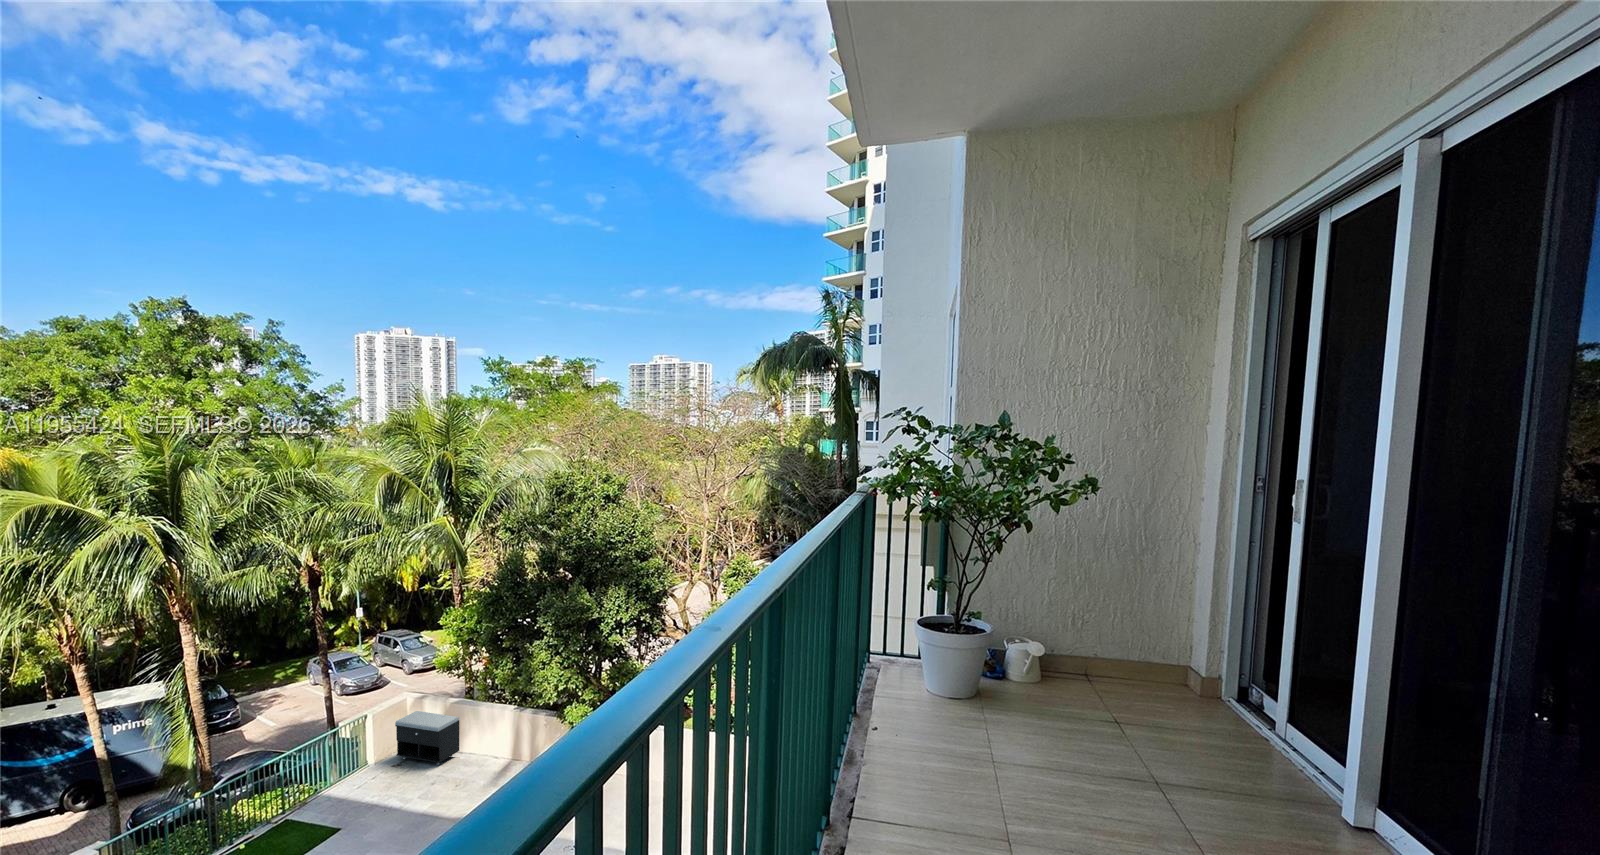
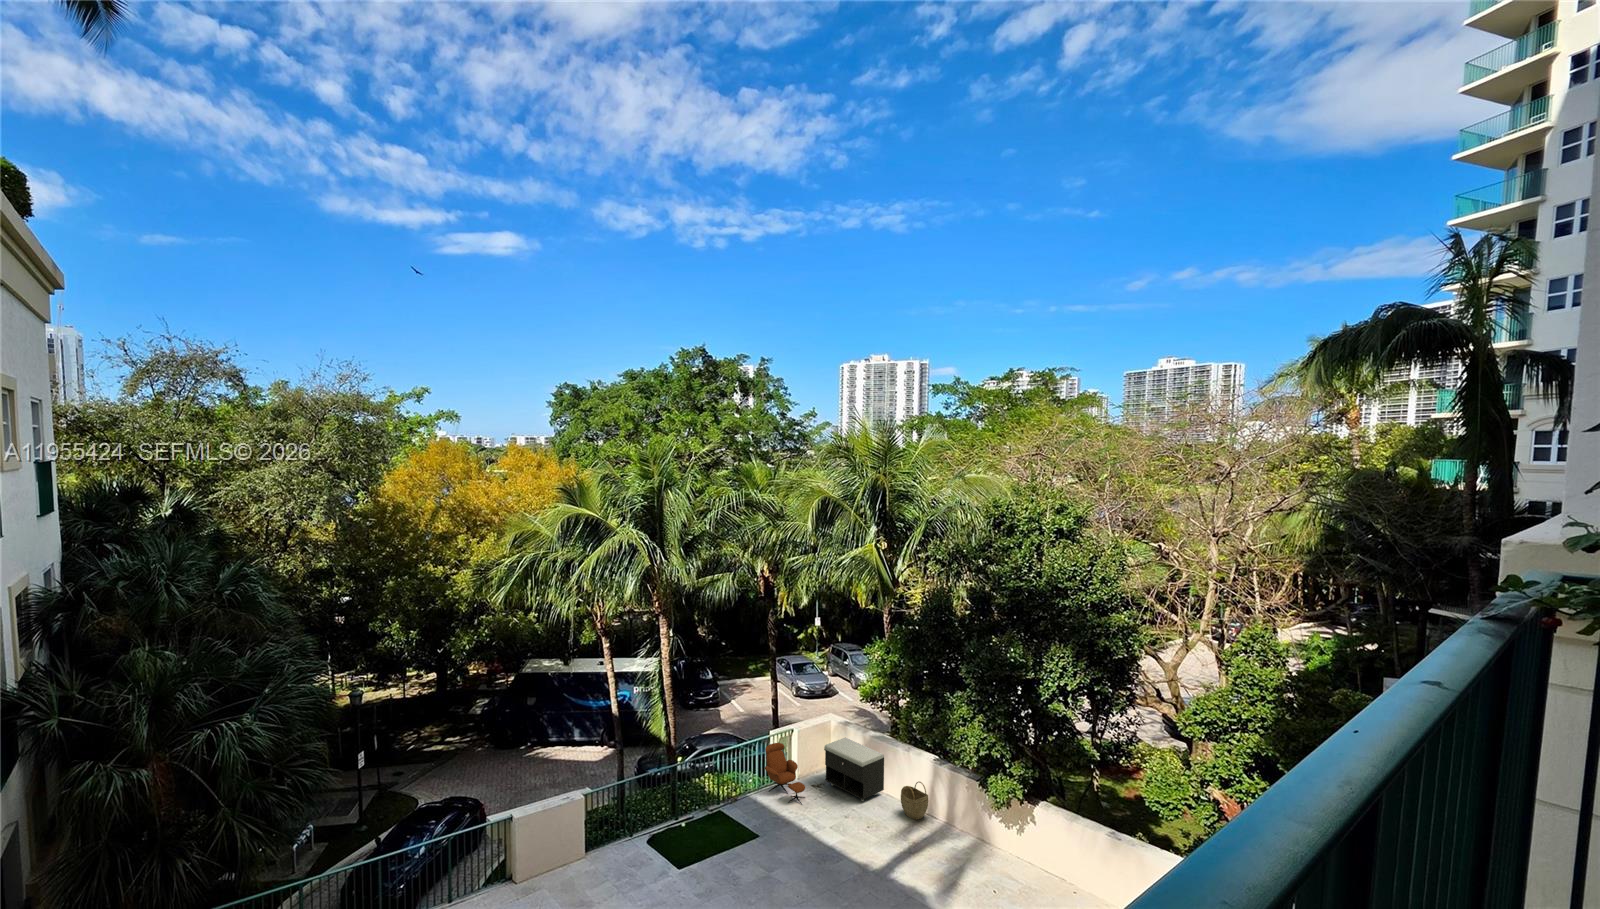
lounge chair: none [329,729,377,784] -> present [765,743,805,804]
woven basket: none [478,733,505,768] -> present [901,782,928,820]

